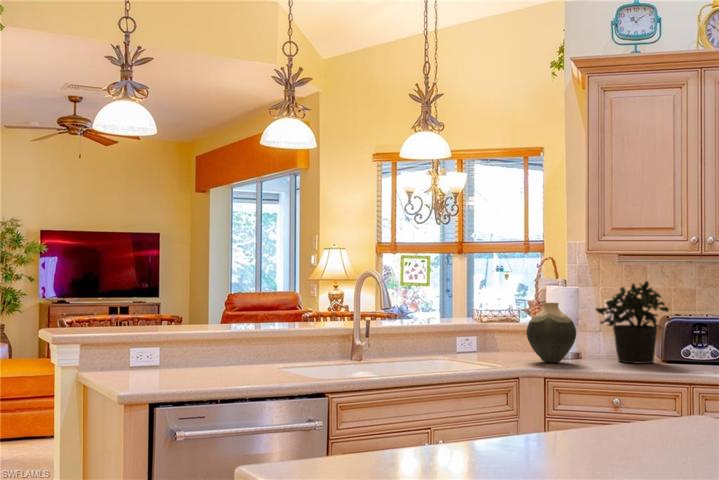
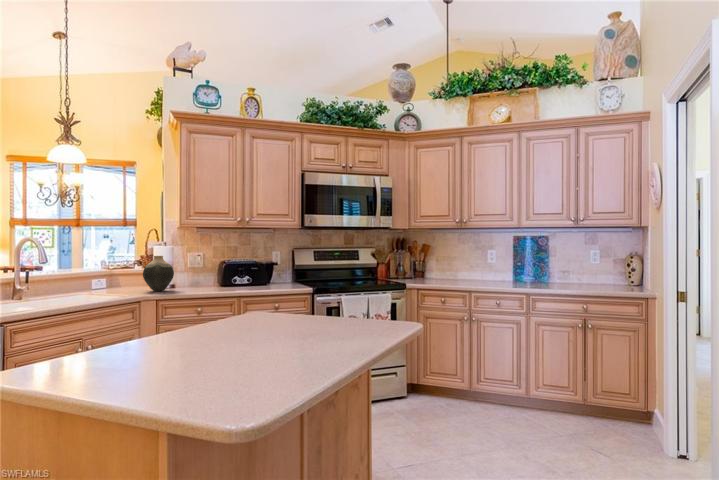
potted plant: present [595,281,669,364] -> none [184,242,225,288]

